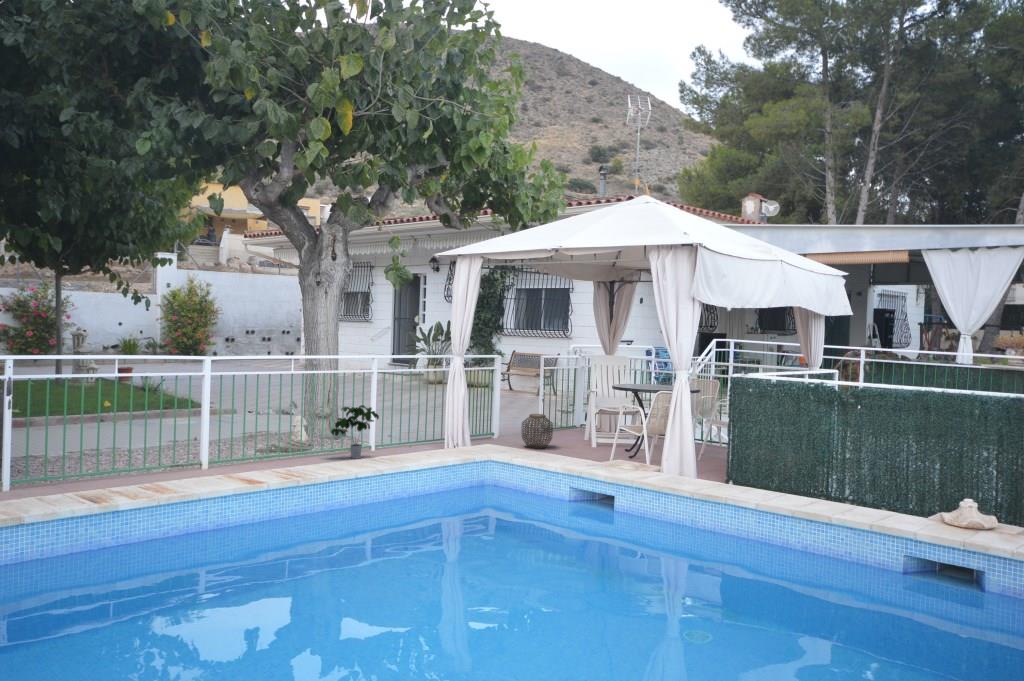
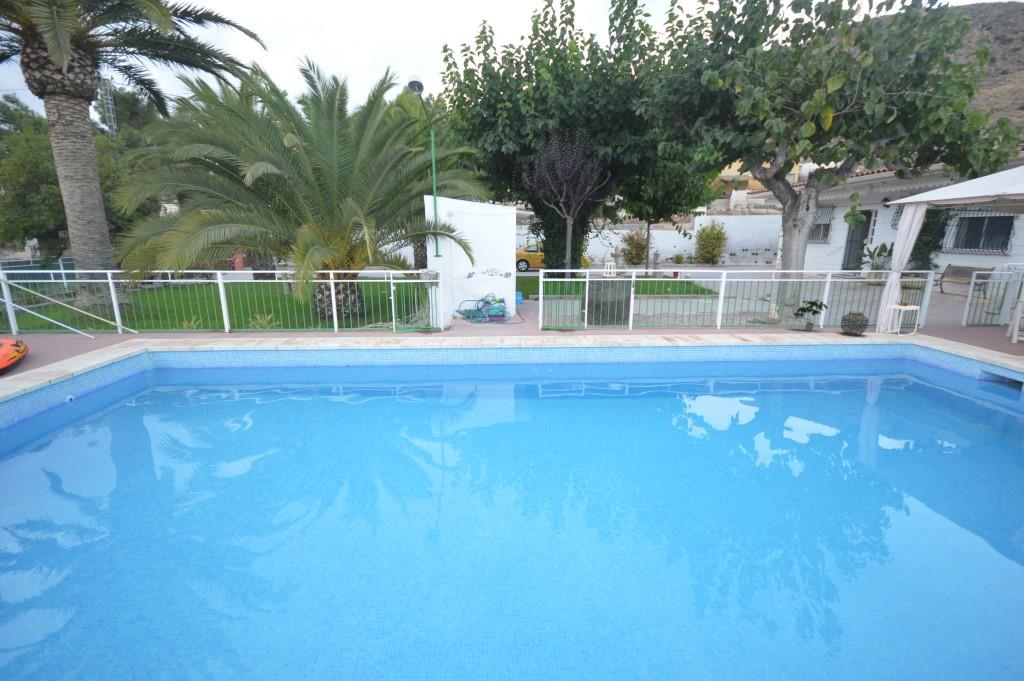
side table: none [453,401,493,452] -> present [882,302,920,335]
woven basket: present [522,414,553,448] -> present [841,312,868,336]

